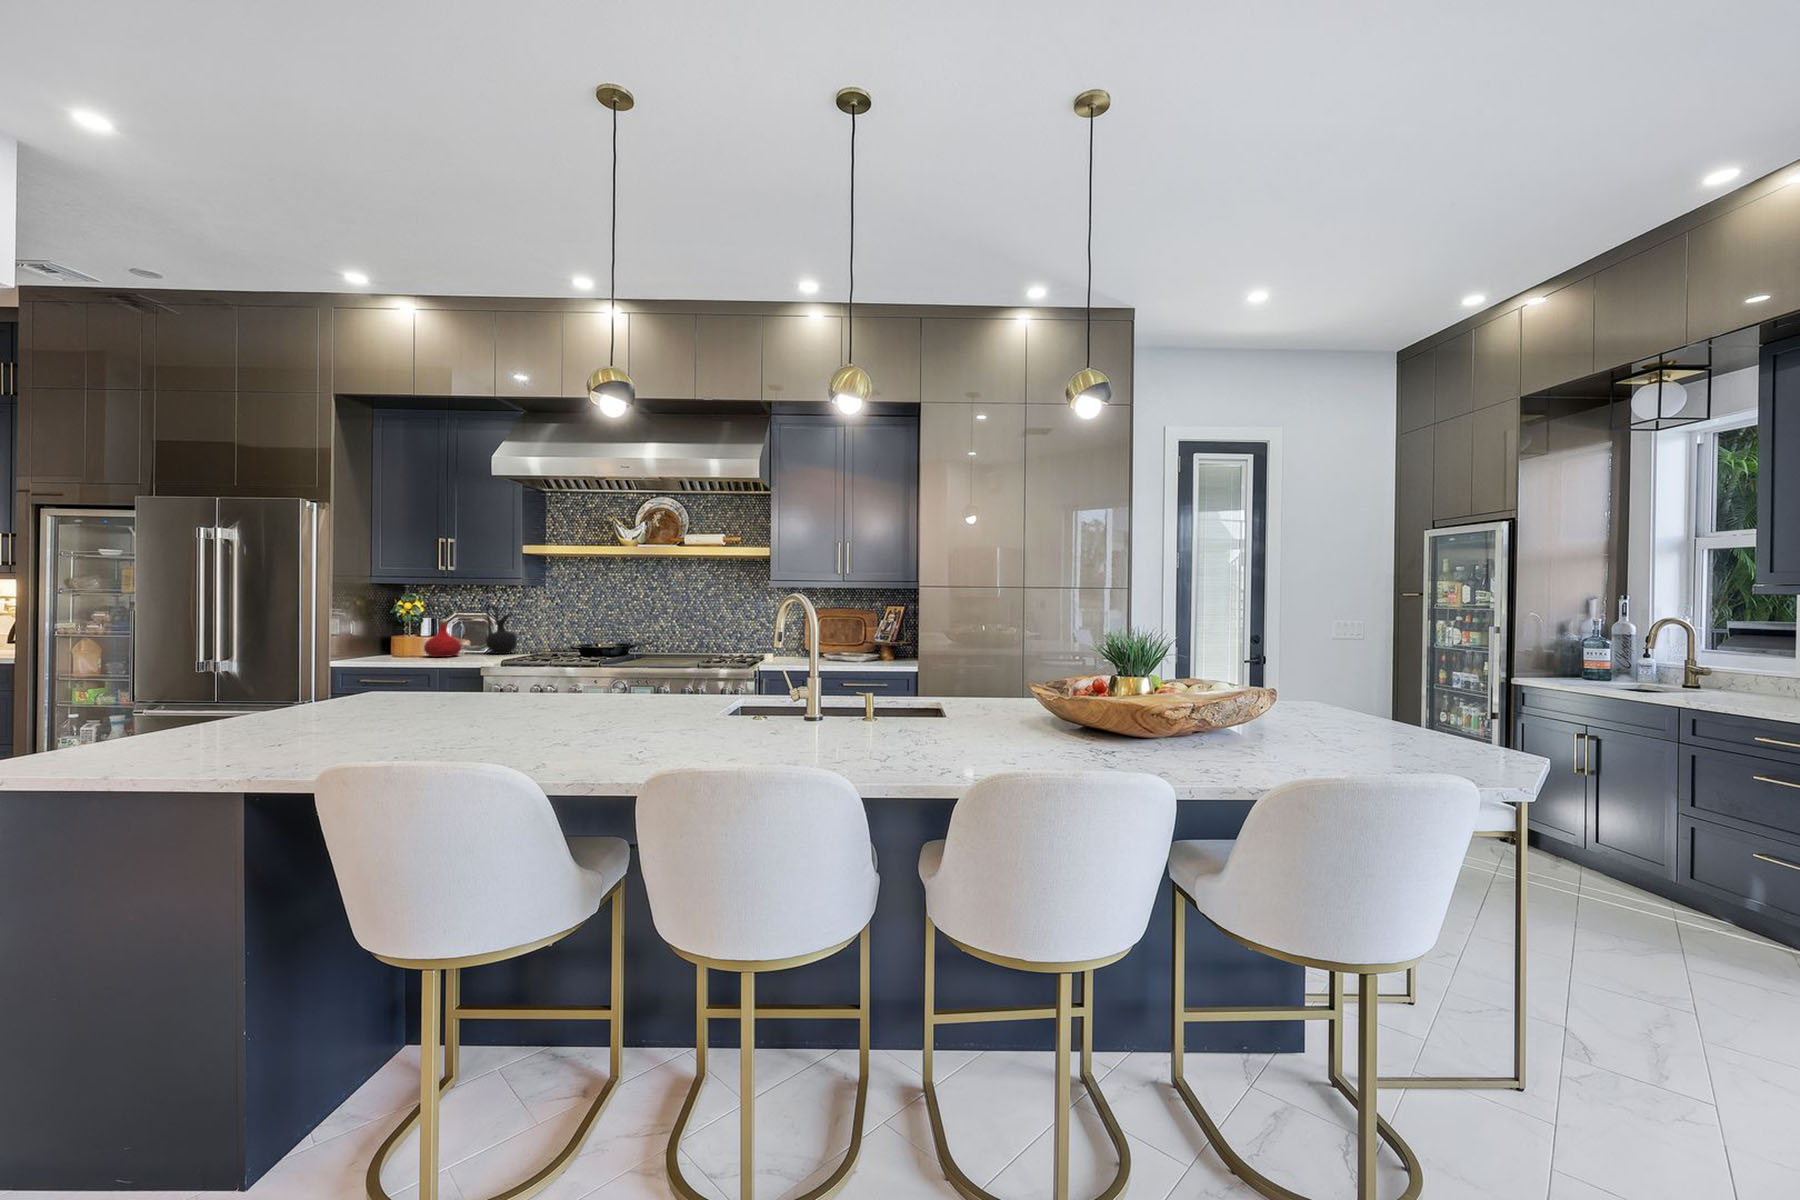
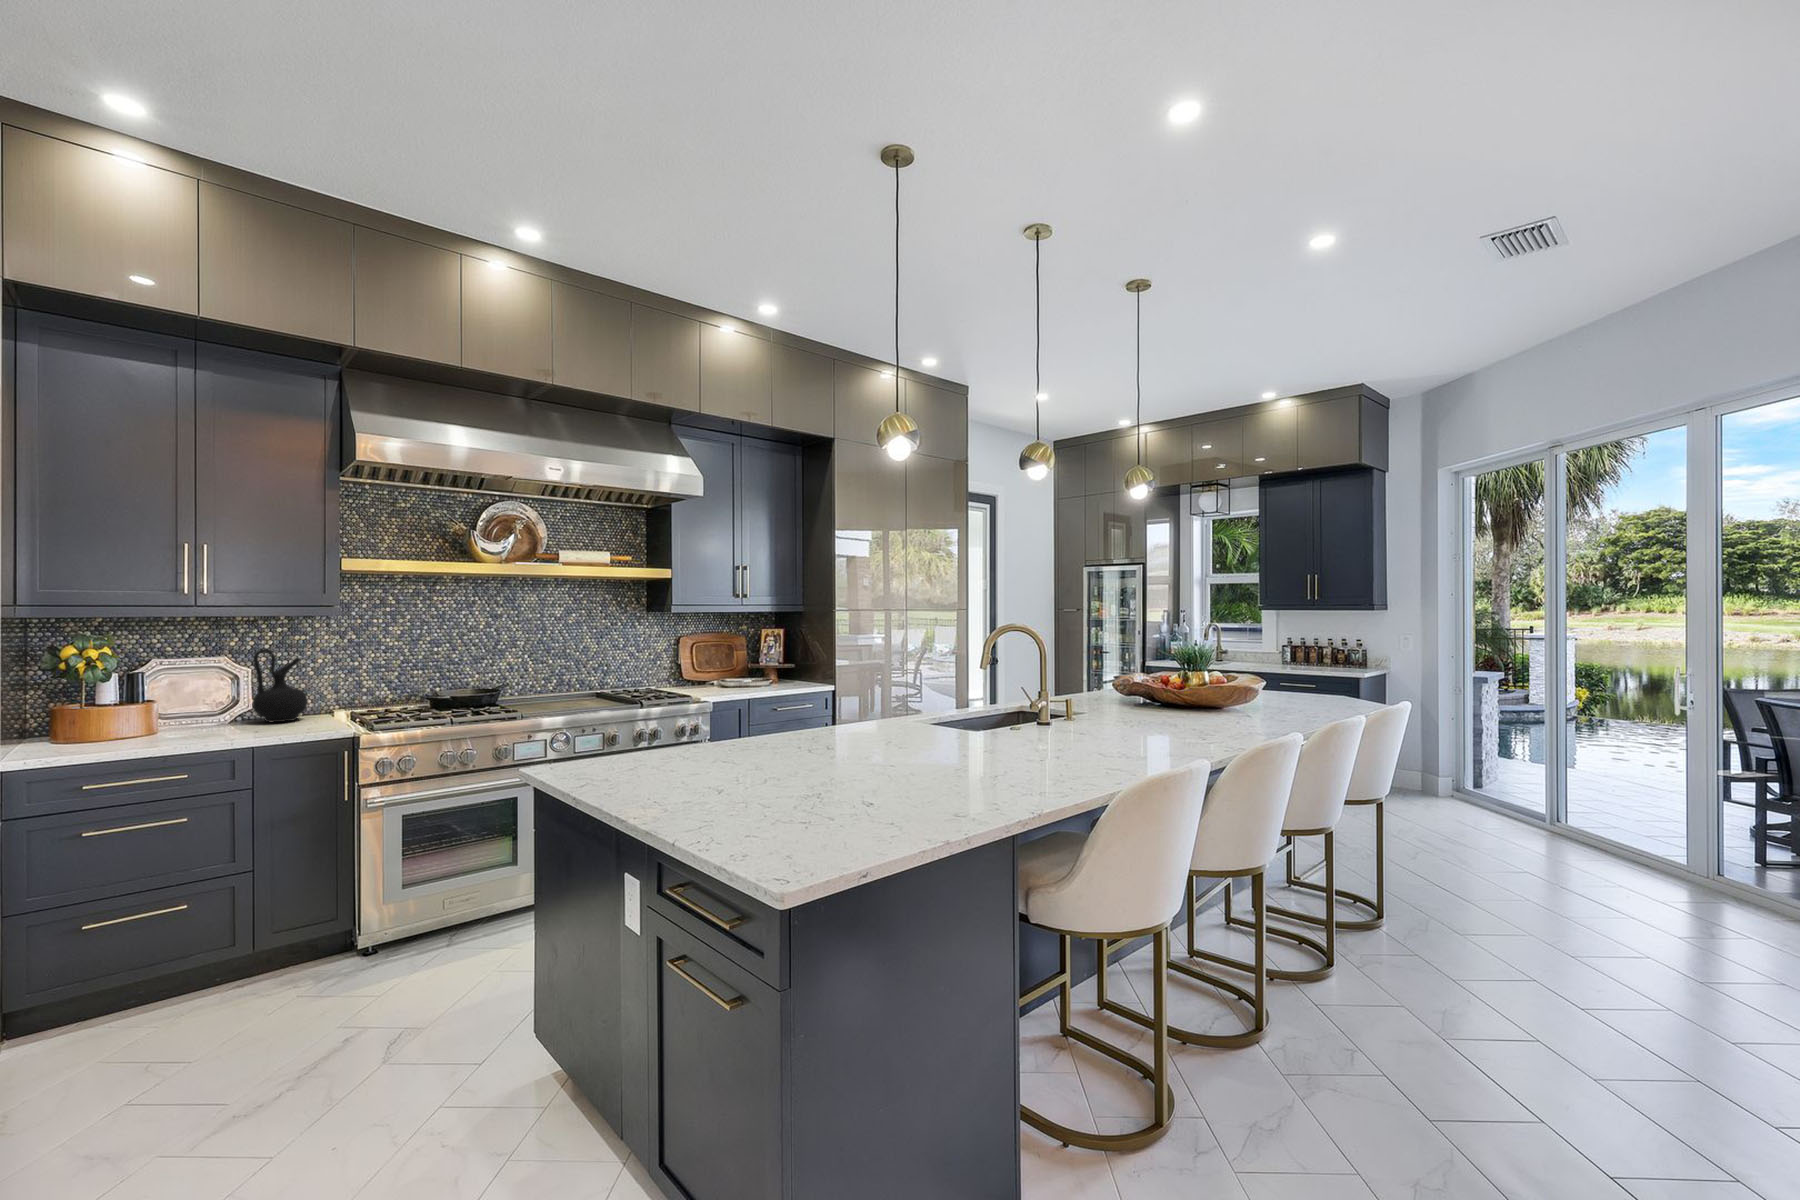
bottle: present [424,621,461,657] -> none [167,678,238,739]

